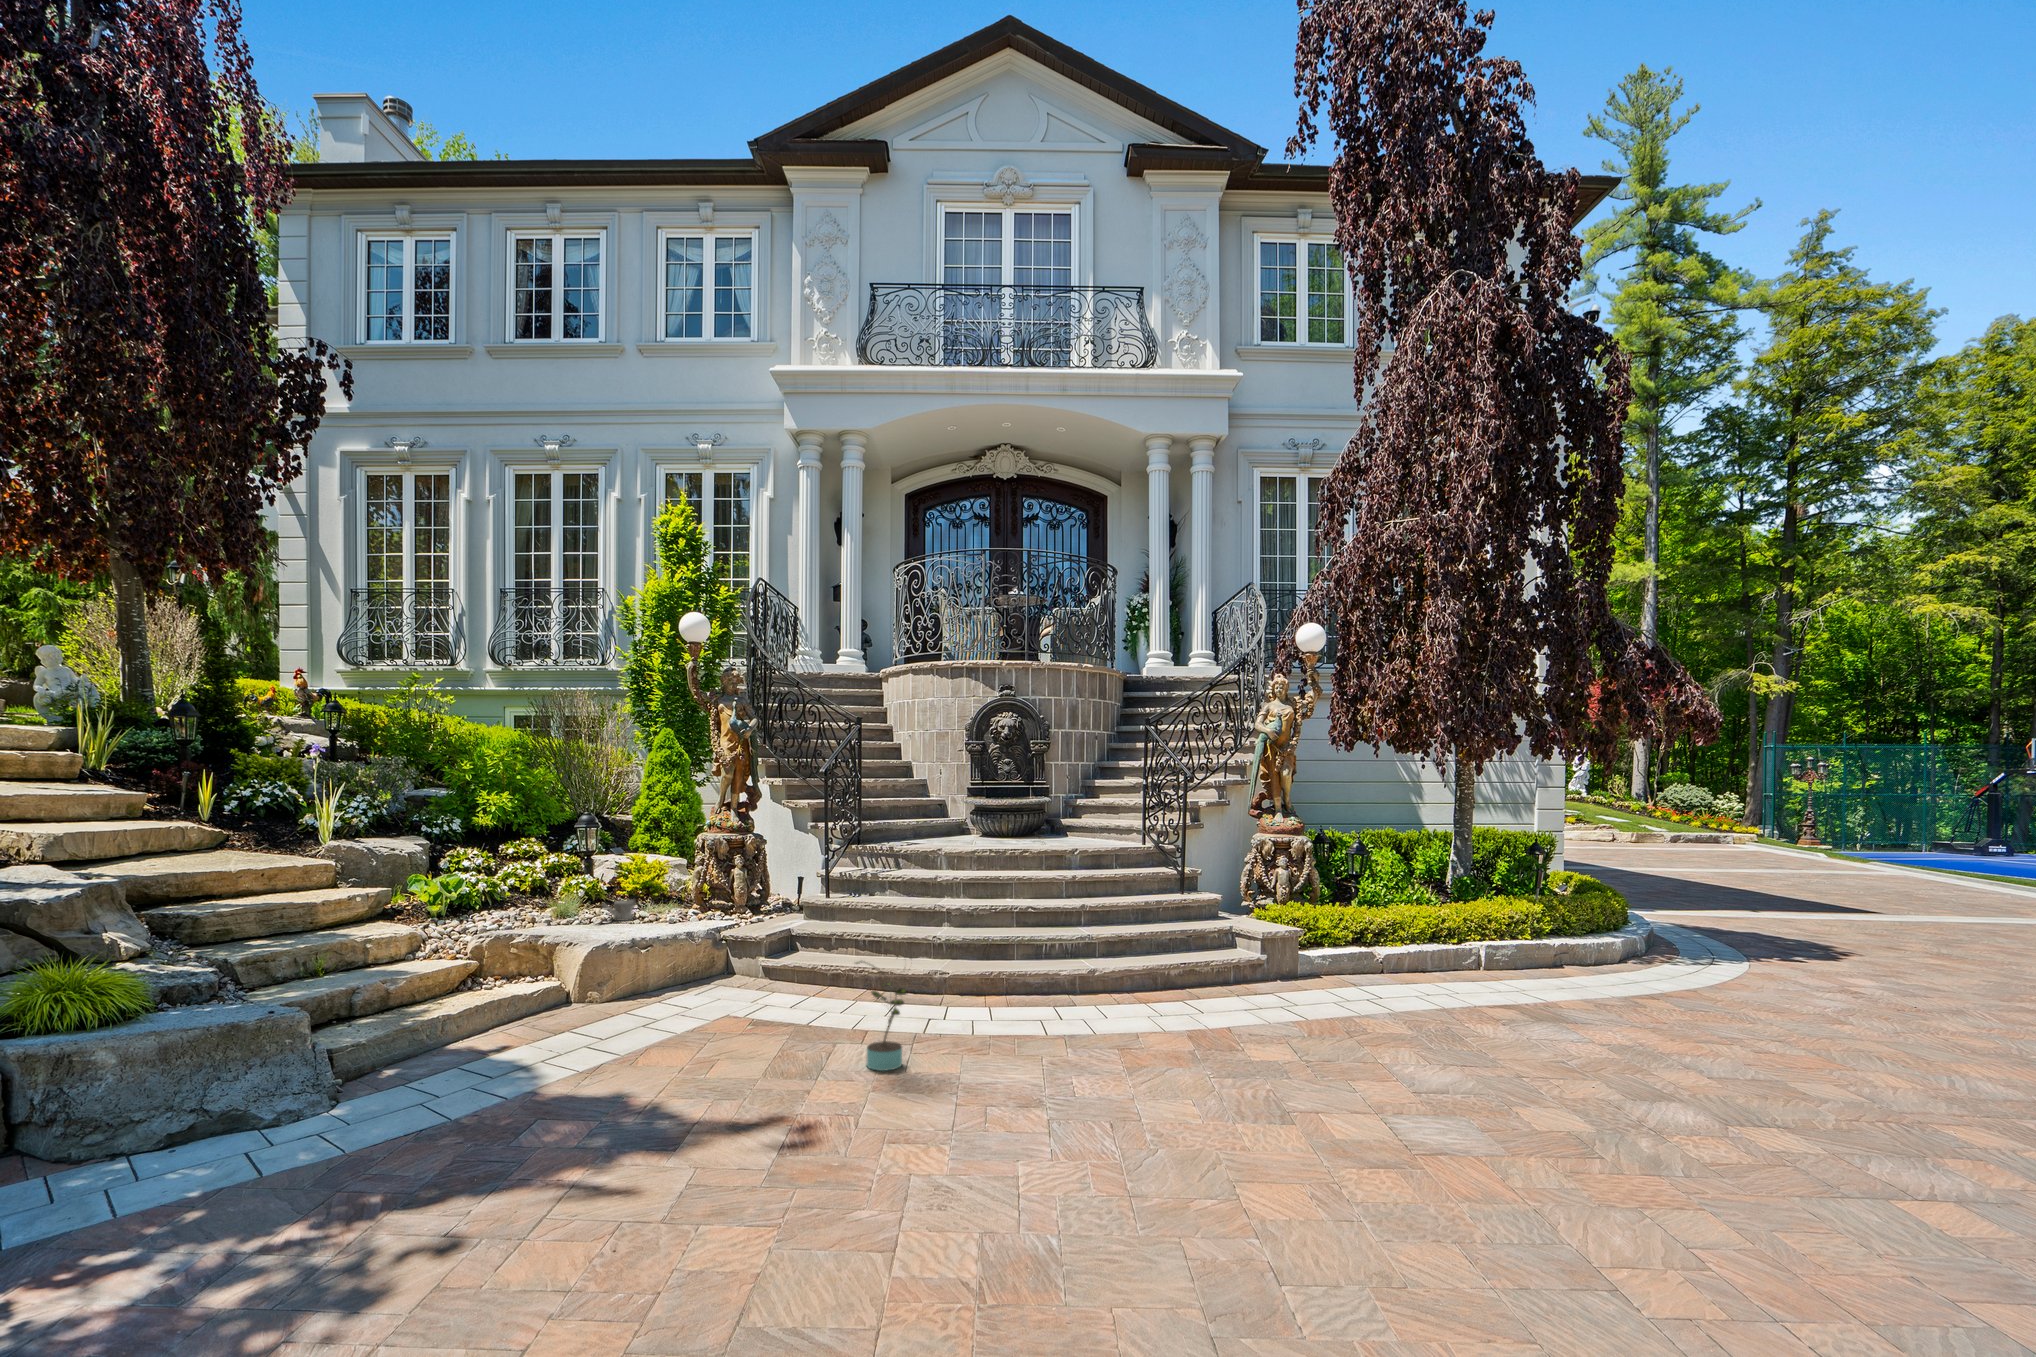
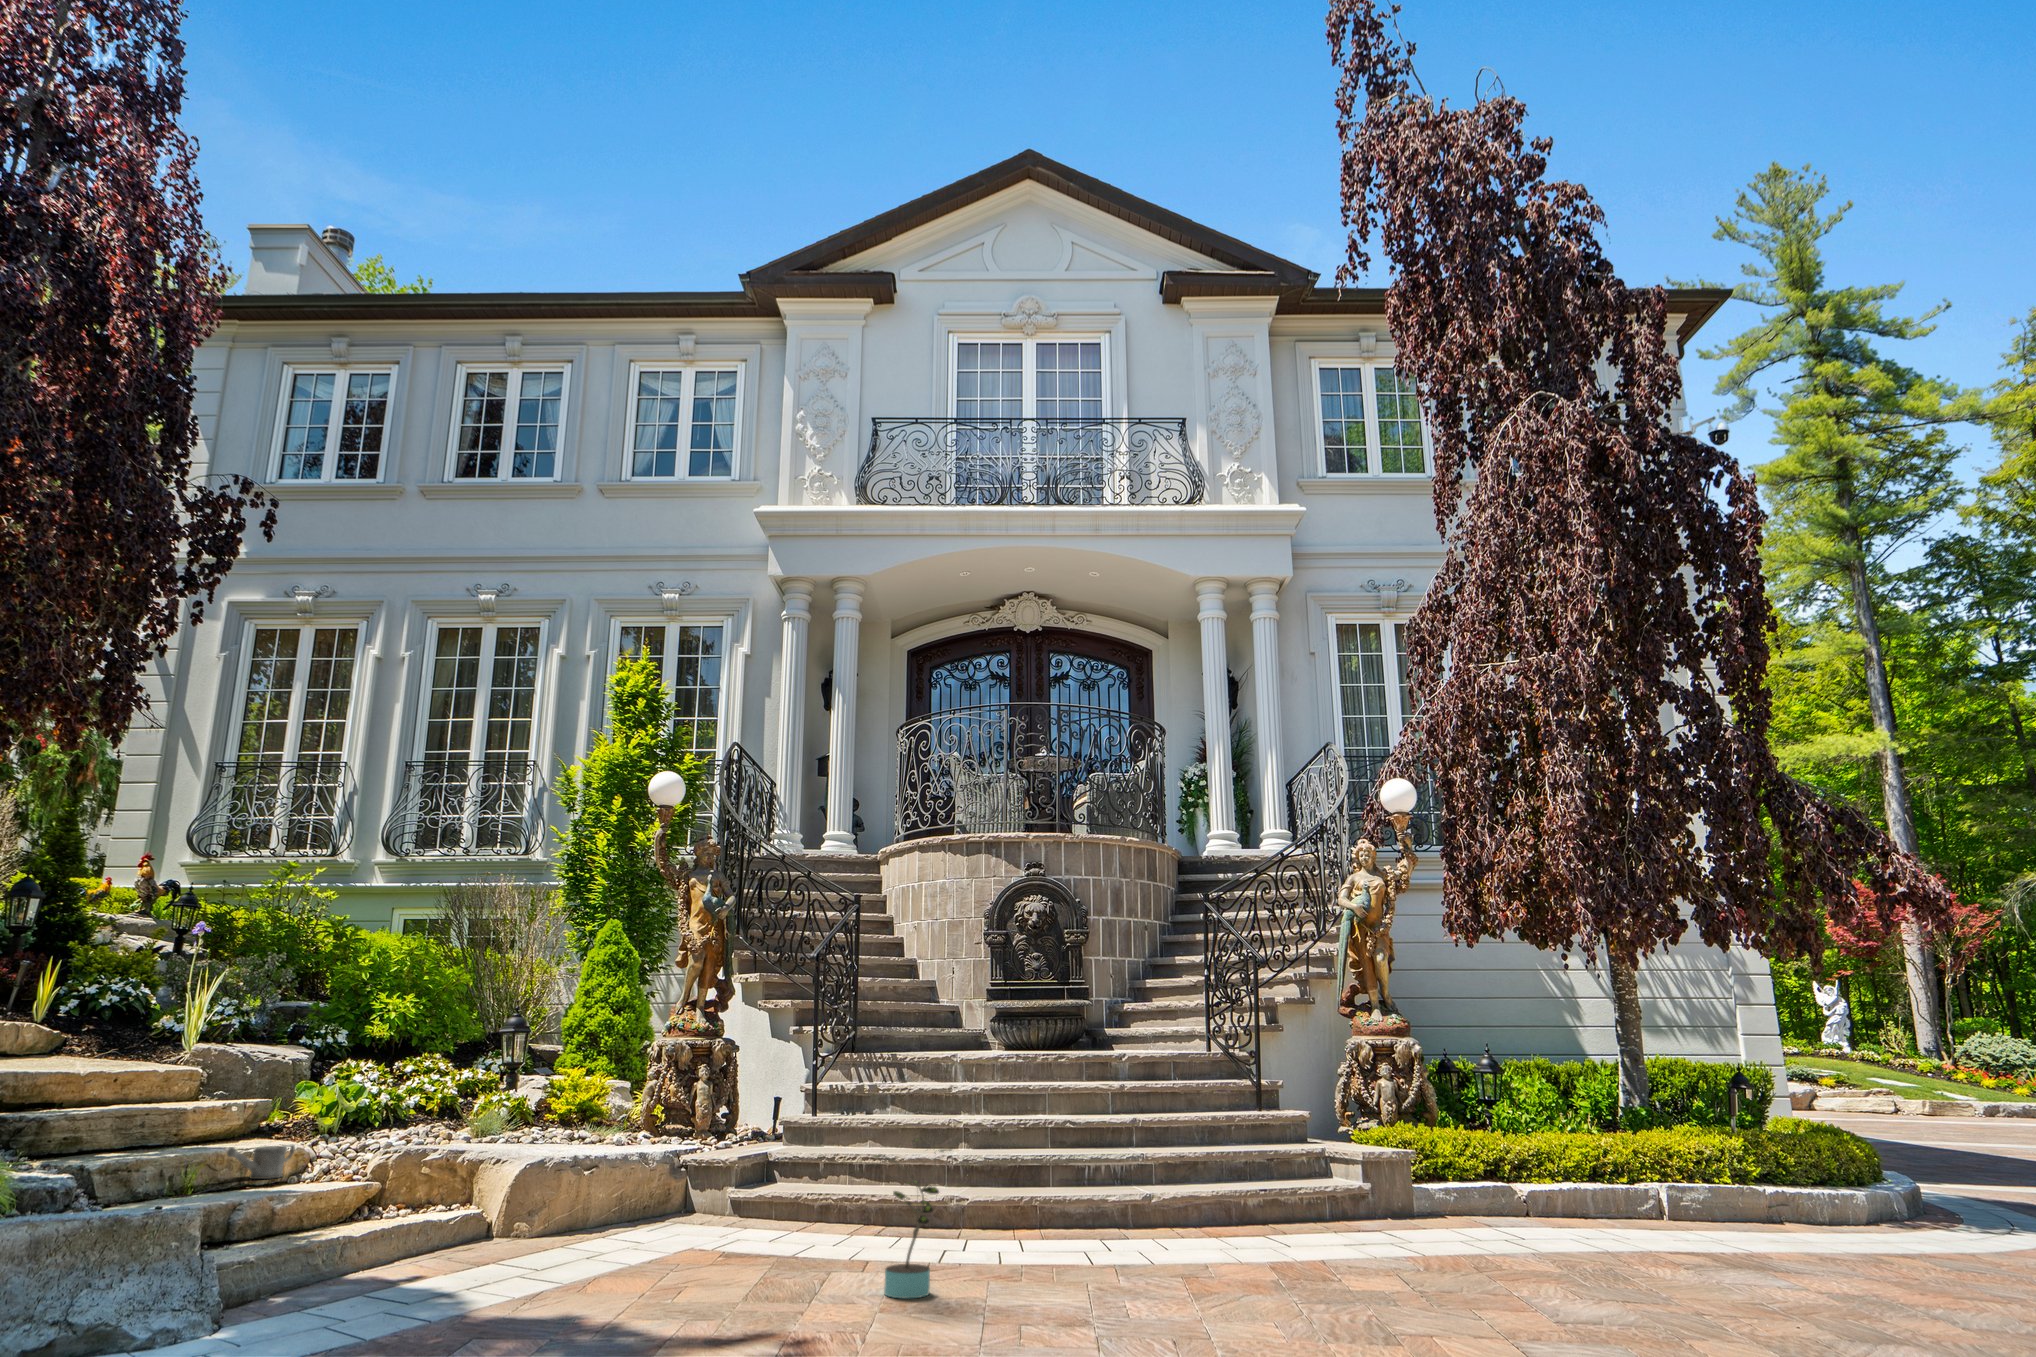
watering can: present [602,900,636,921] -> present [227,1145,295,1179]

